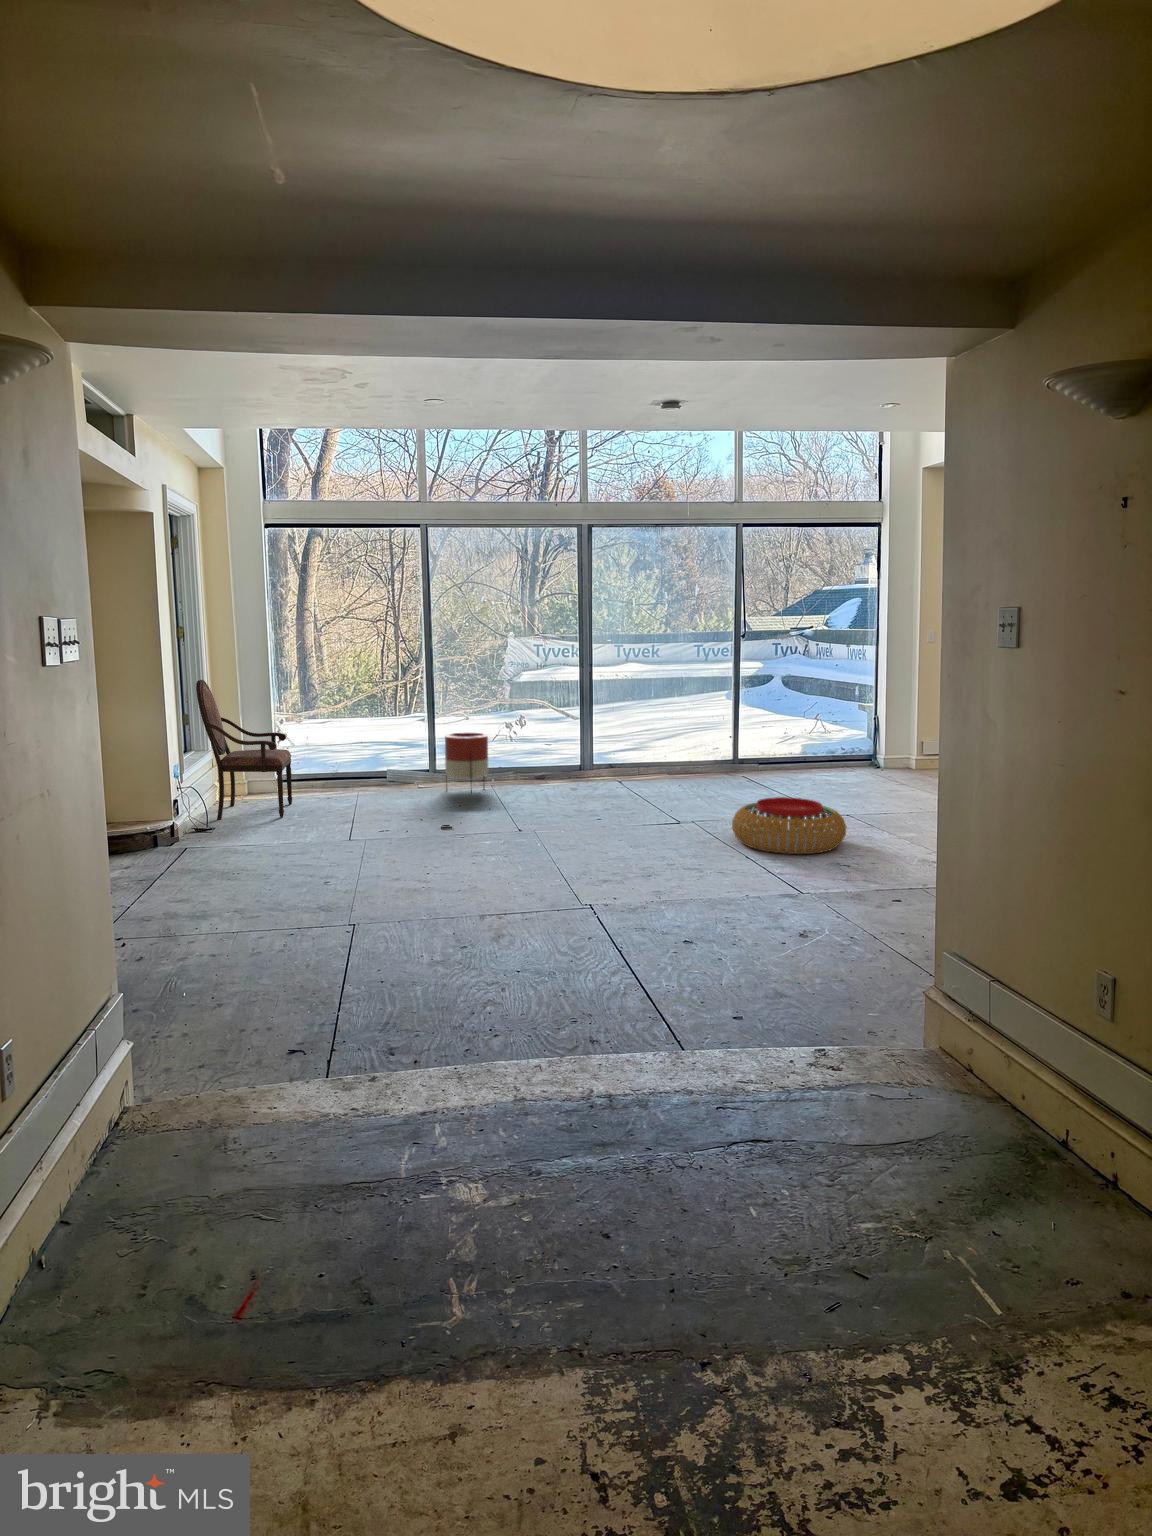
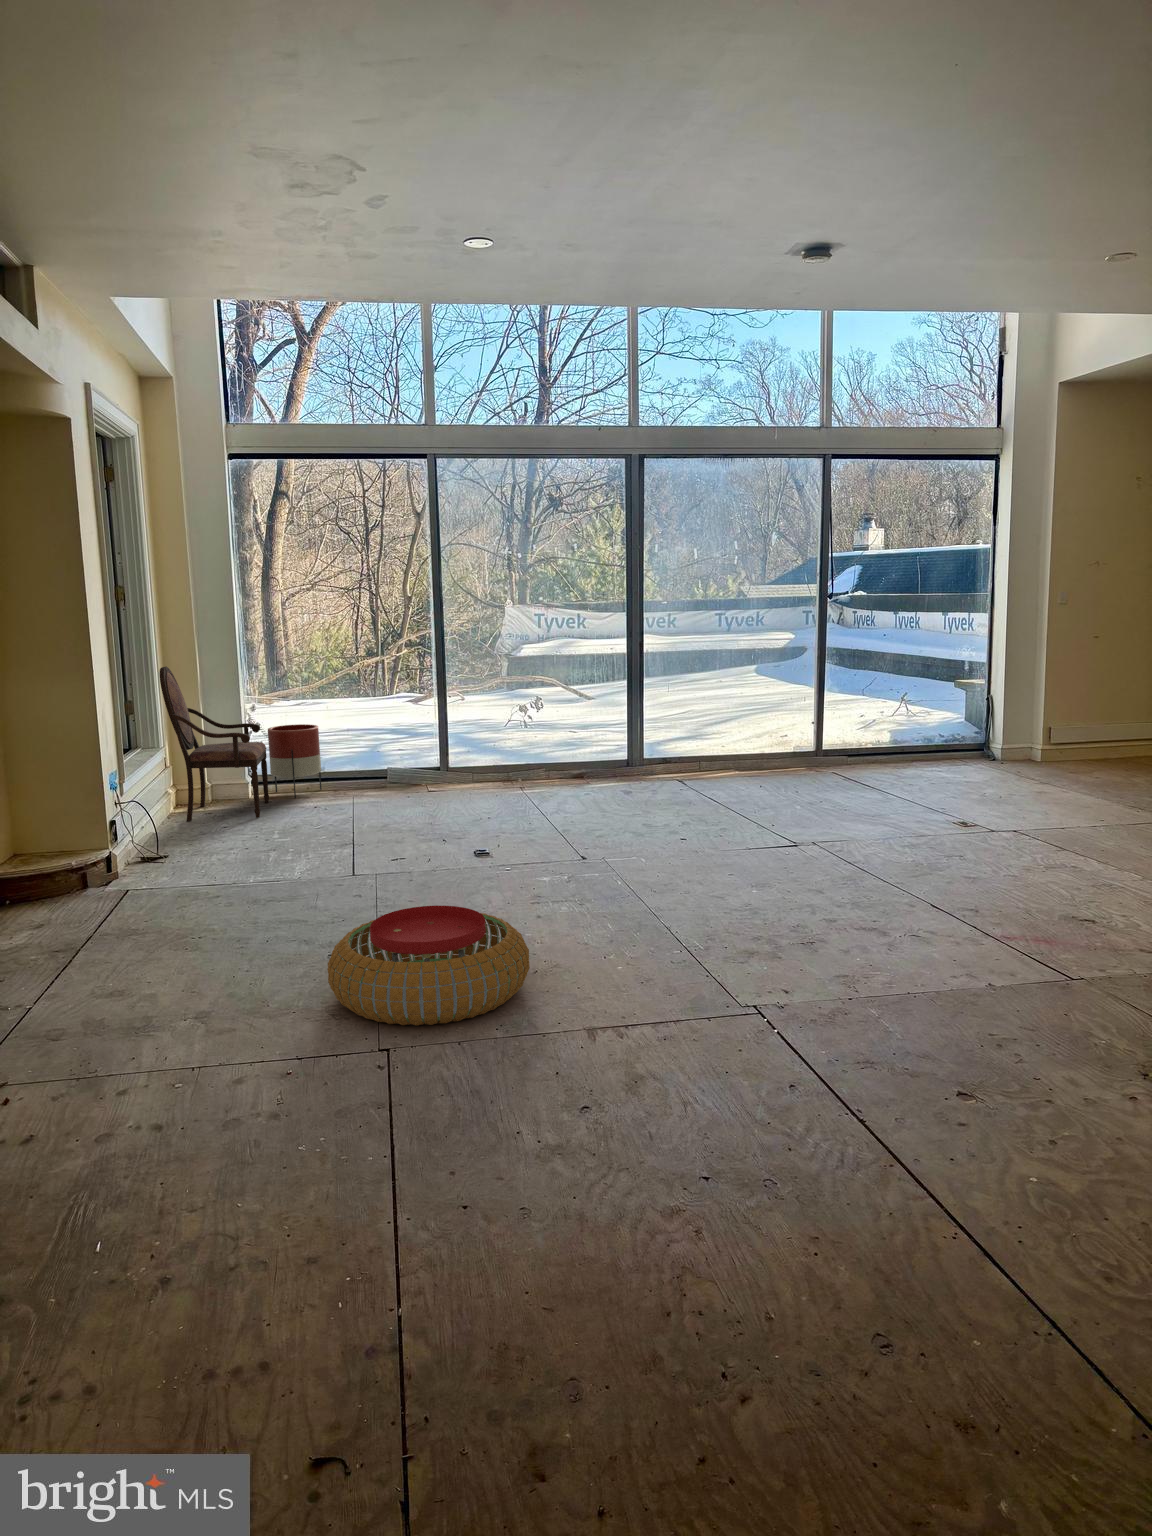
planter: present [445,732,488,779] -> present [268,724,322,798]
pouf: present [732,797,847,854] -> present [327,906,530,1026]

